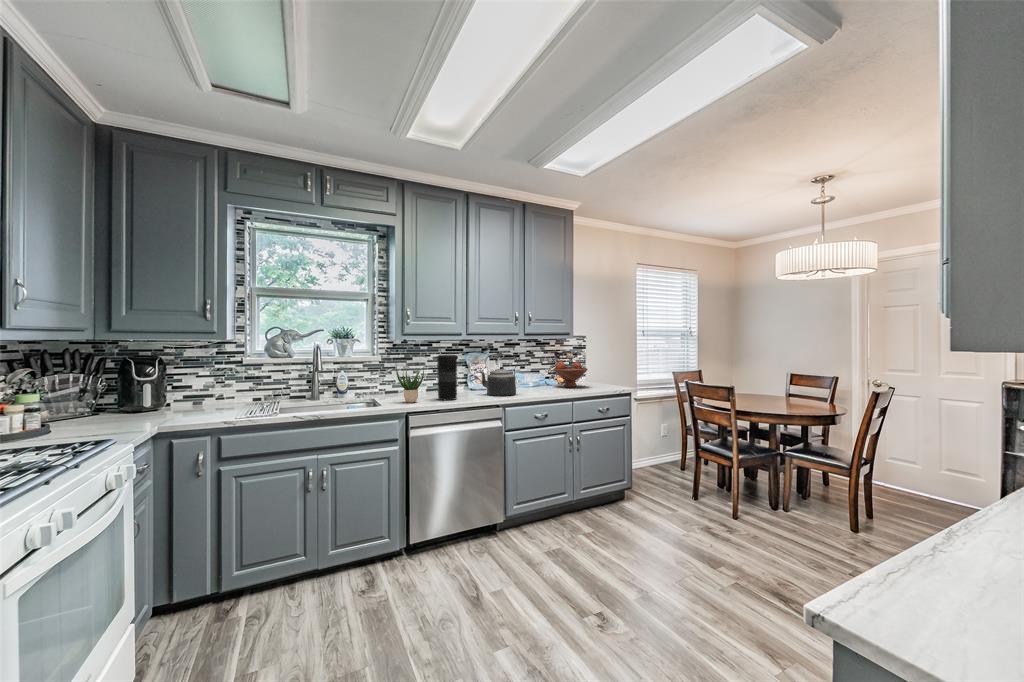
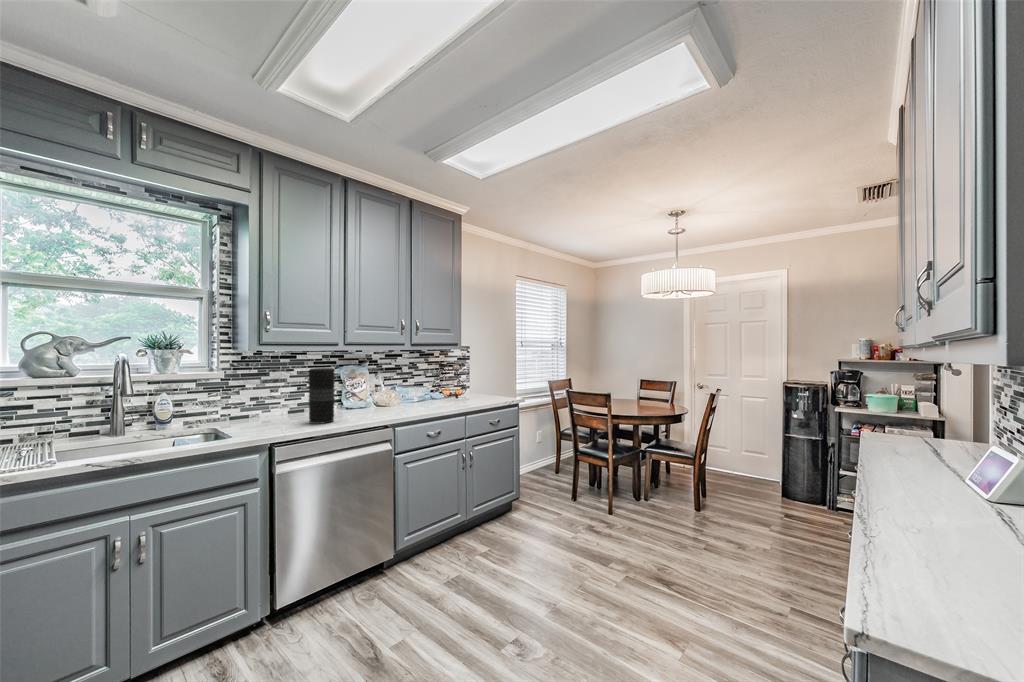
kettle: present [479,354,518,396] -> none [359,366,405,414]
fruit bowl: present [553,361,588,387] -> none [438,372,474,399]
potted plant: present [396,365,424,402] -> none [251,381,292,430]

